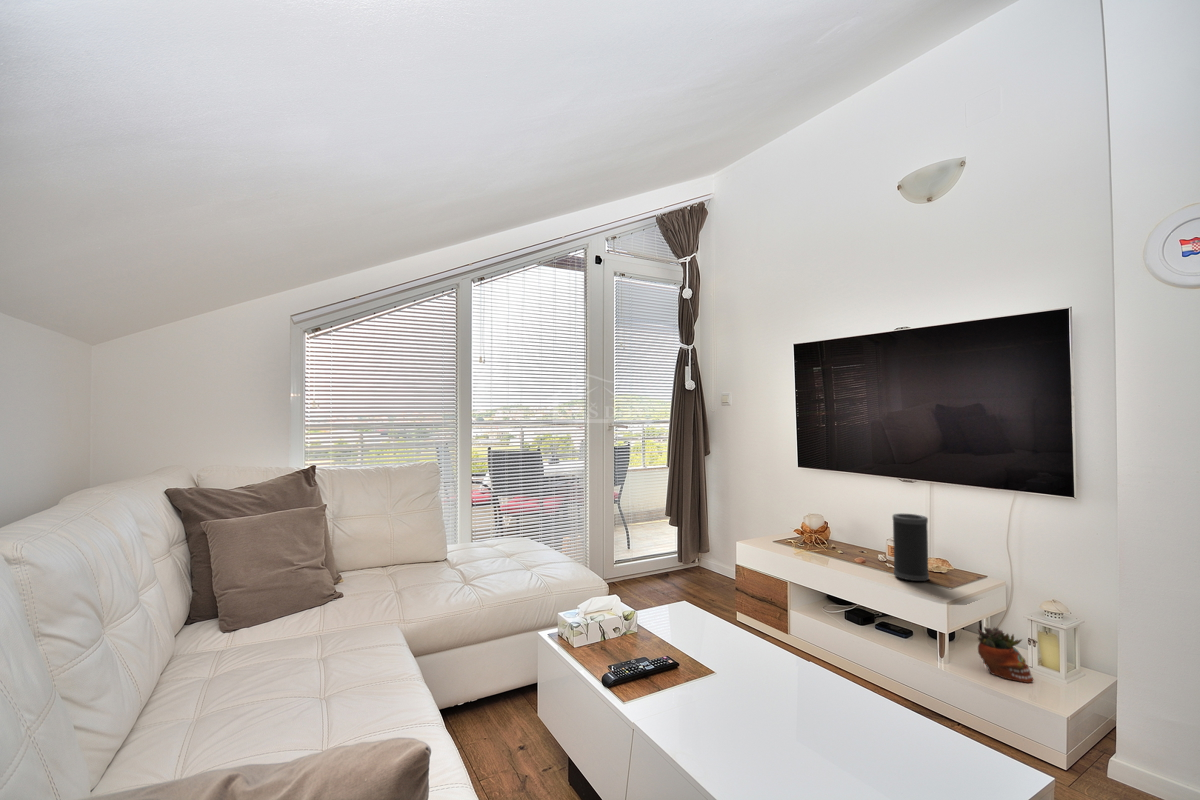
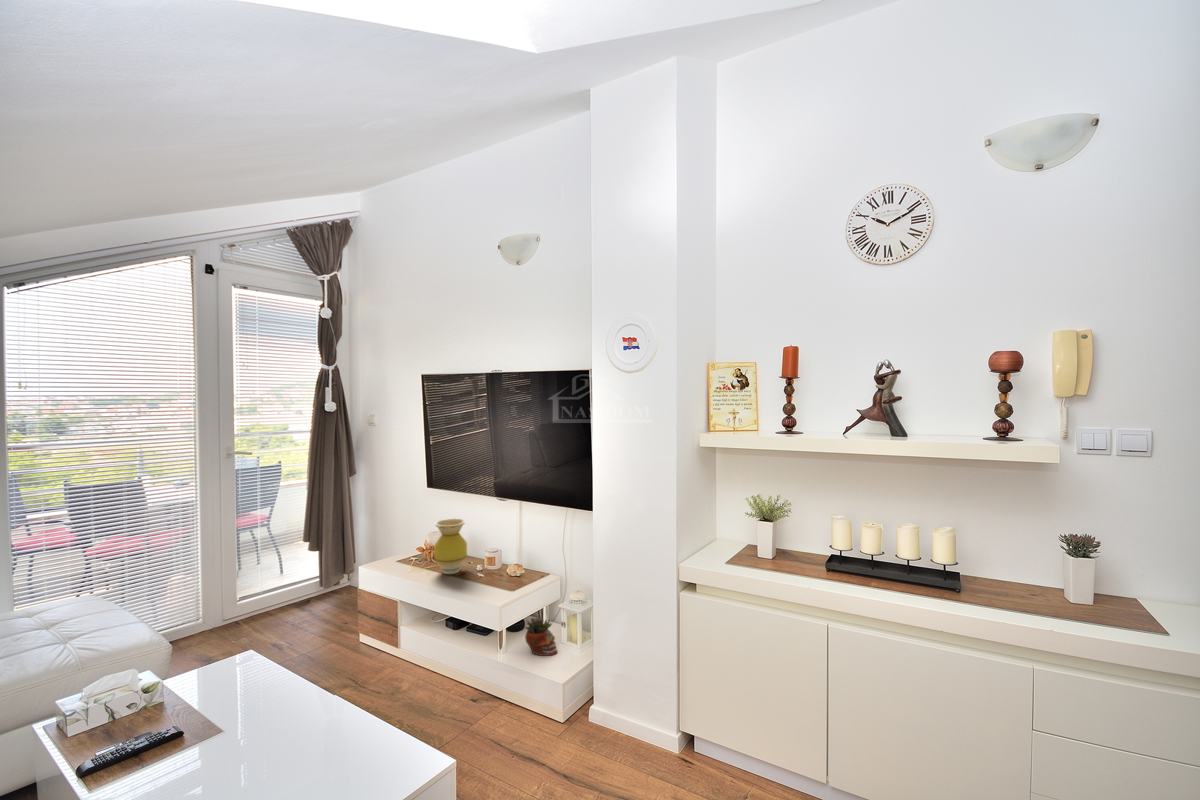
vase: none [827,497,869,560] -> present [434,519,467,574]
speaker: present [893,514,929,581] -> none [474,533,500,589]

